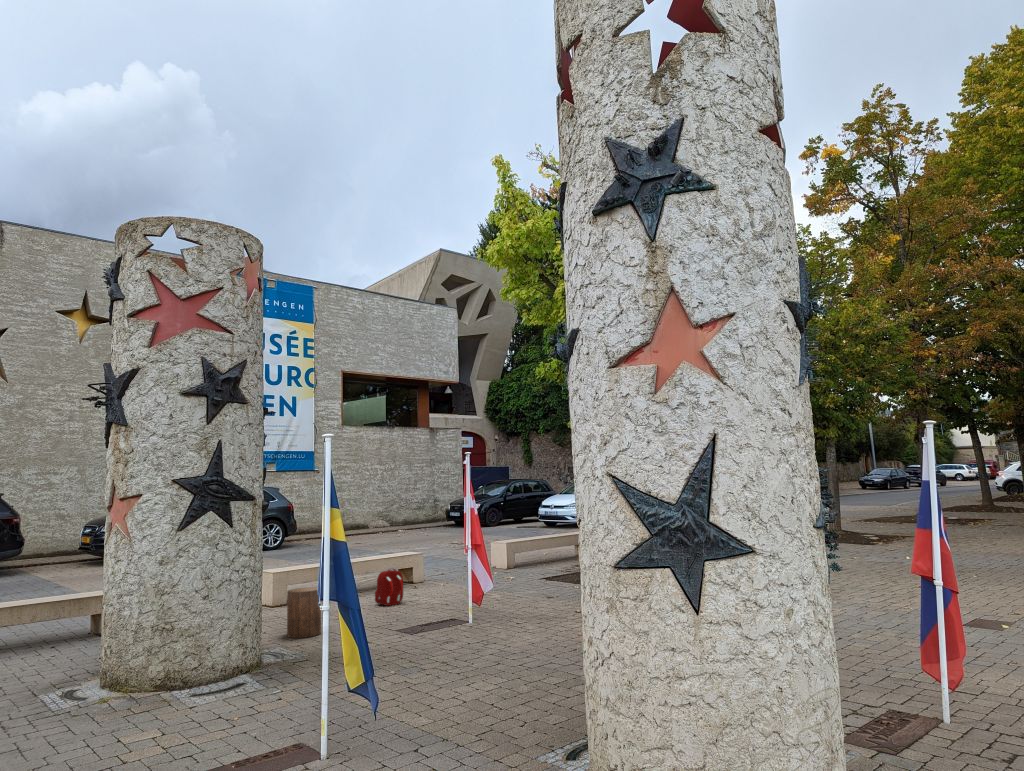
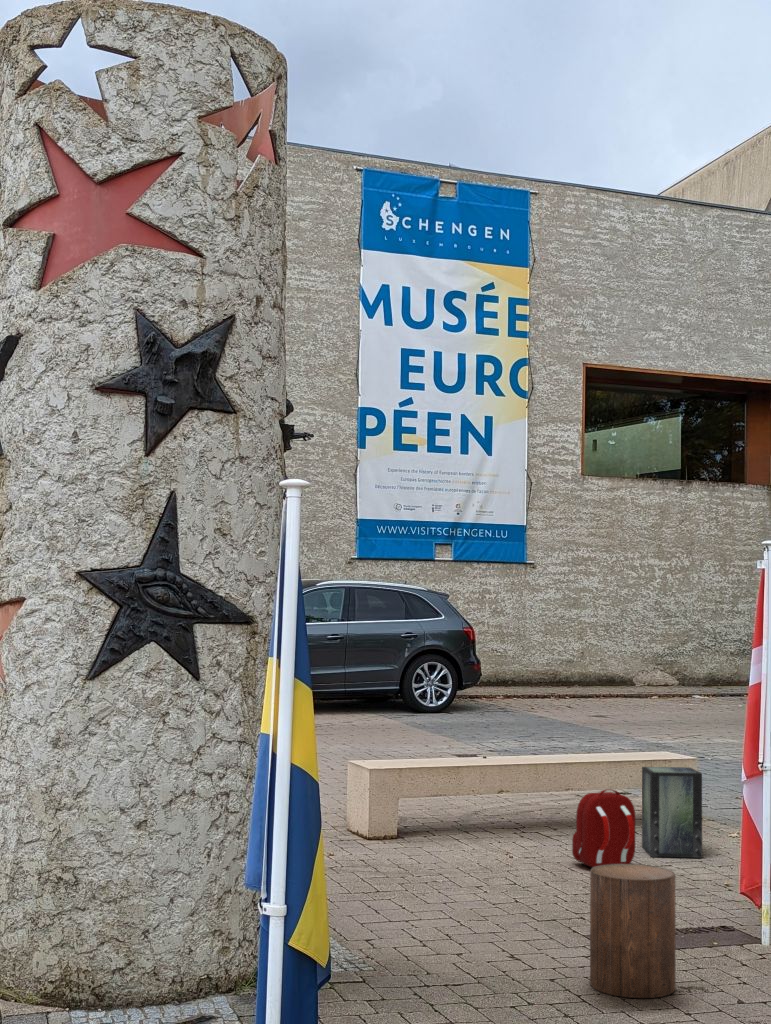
storage box: none [402,557,430,598] -> present [642,767,702,858]
stool: present [287,587,321,638] -> present [590,864,676,998]

